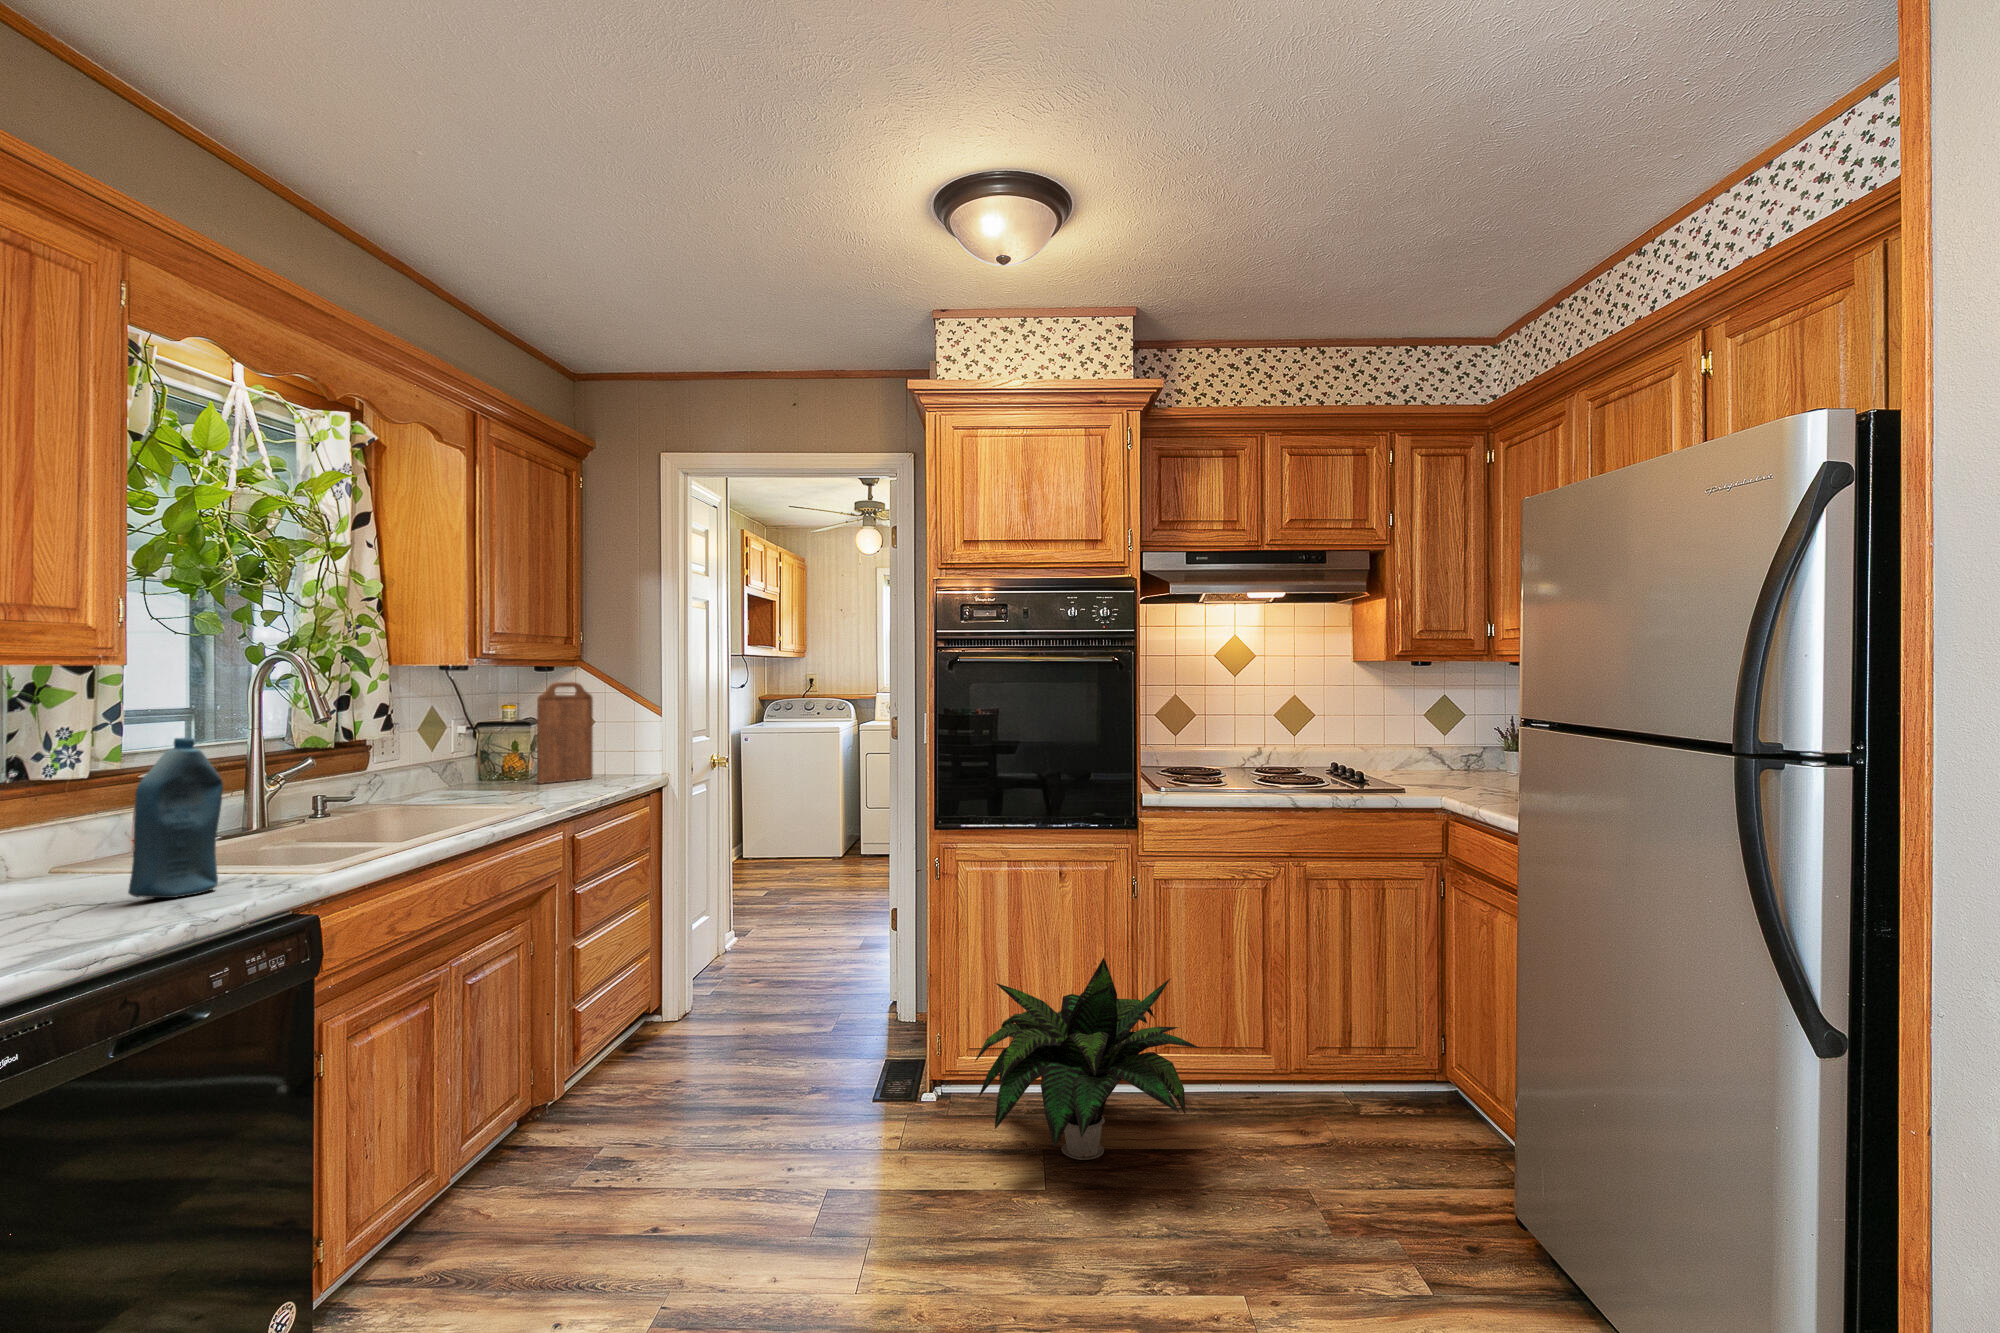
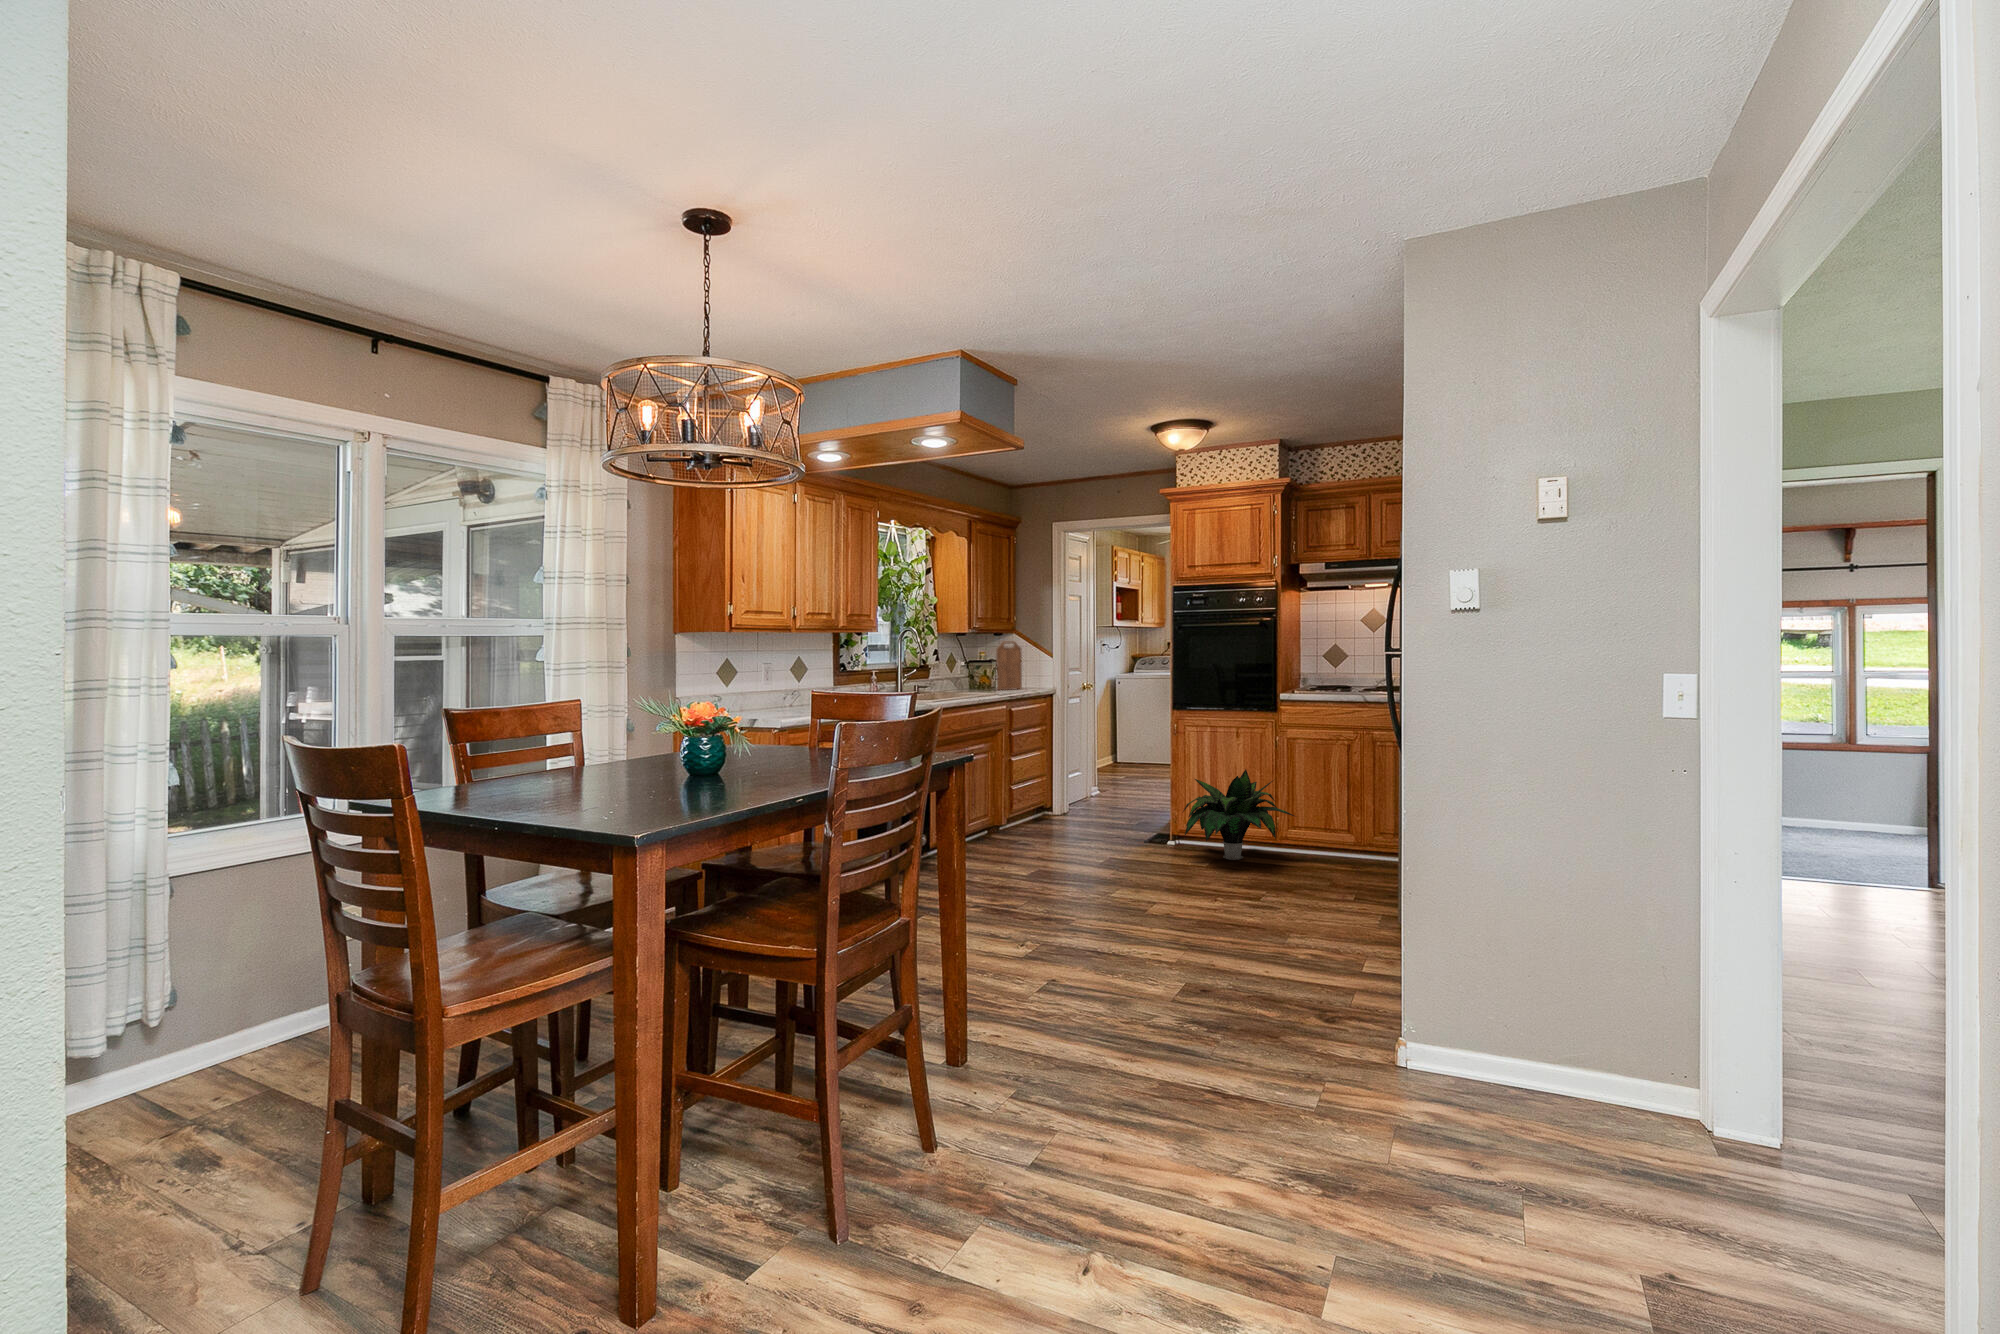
bottle: present [128,738,223,898] -> none [880,656,902,707]

